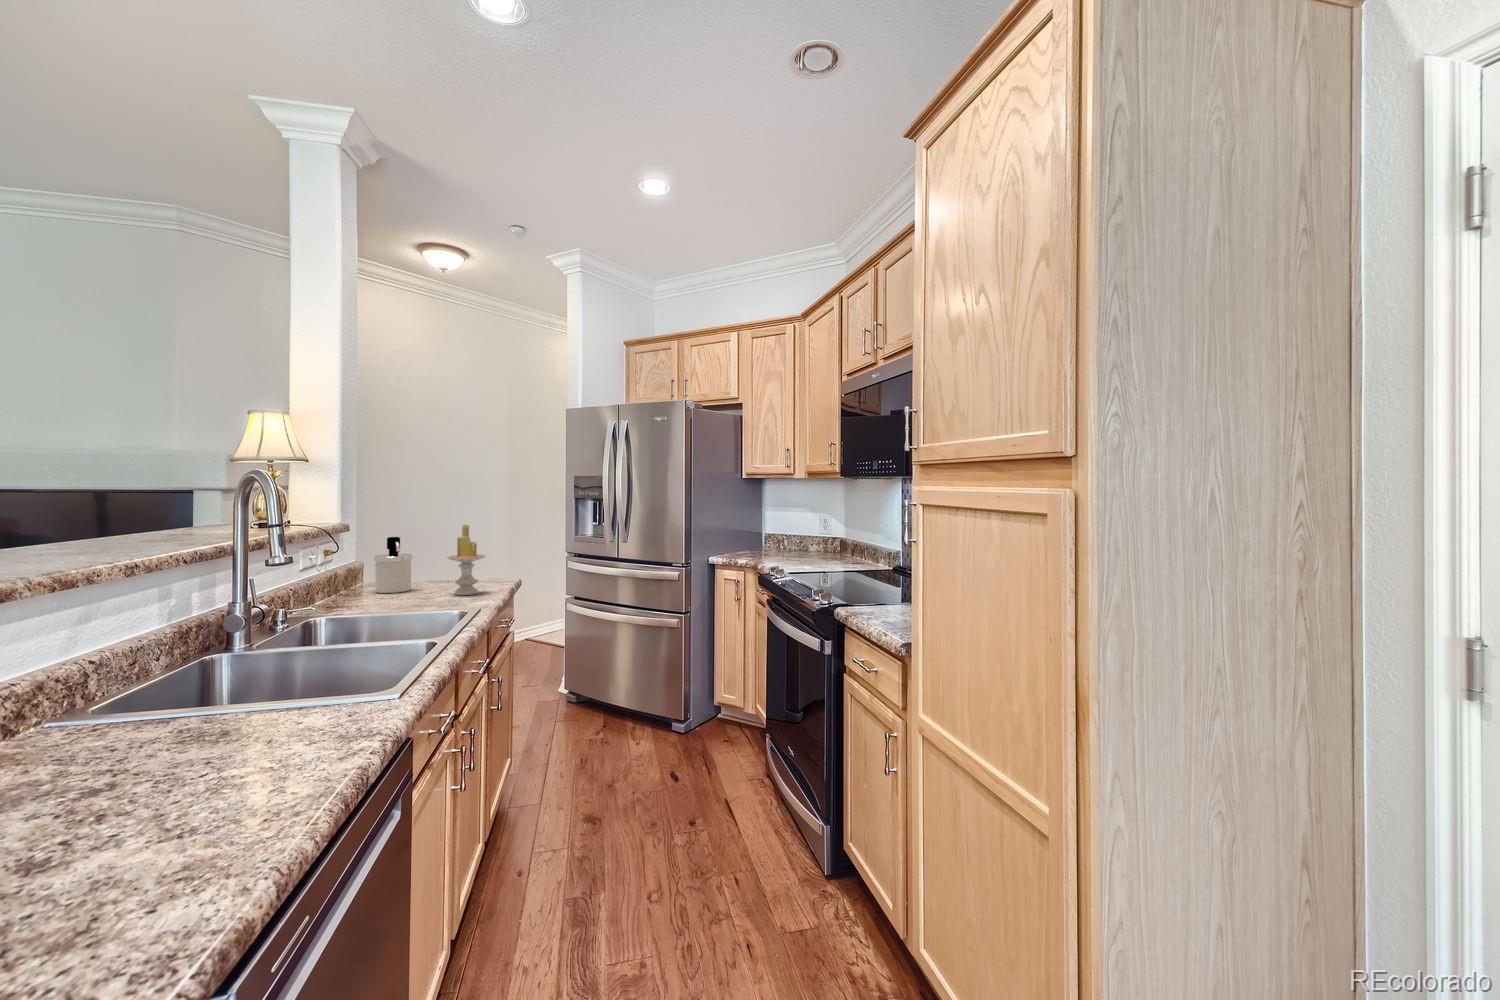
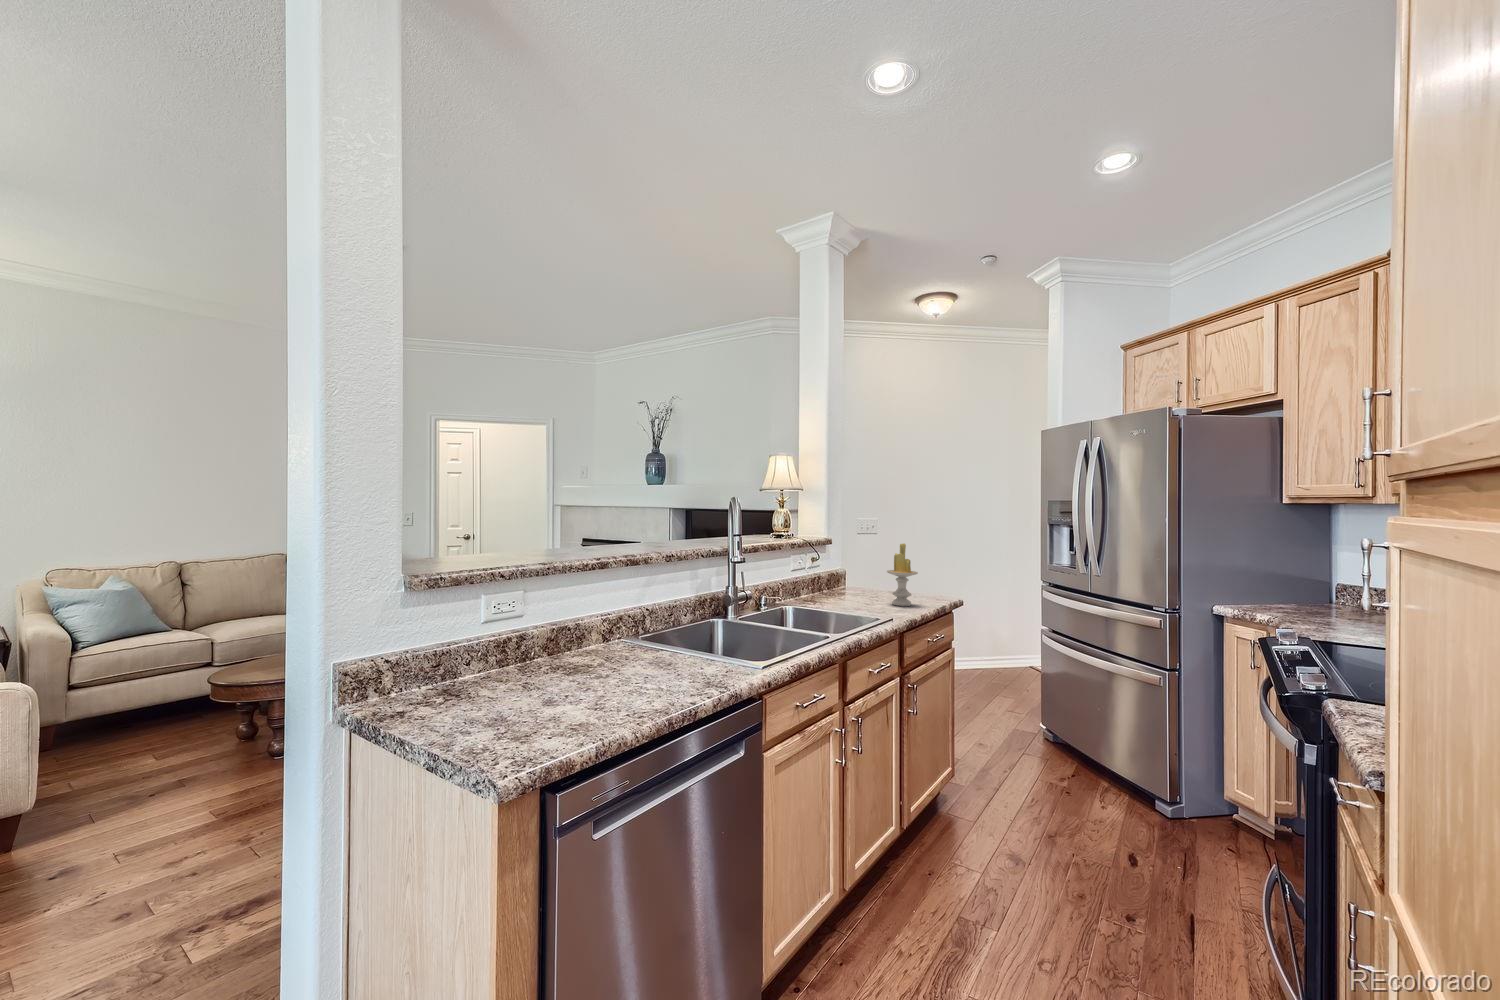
soap dispenser: present [374,537,412,593] -> none [841,551,869,596]

